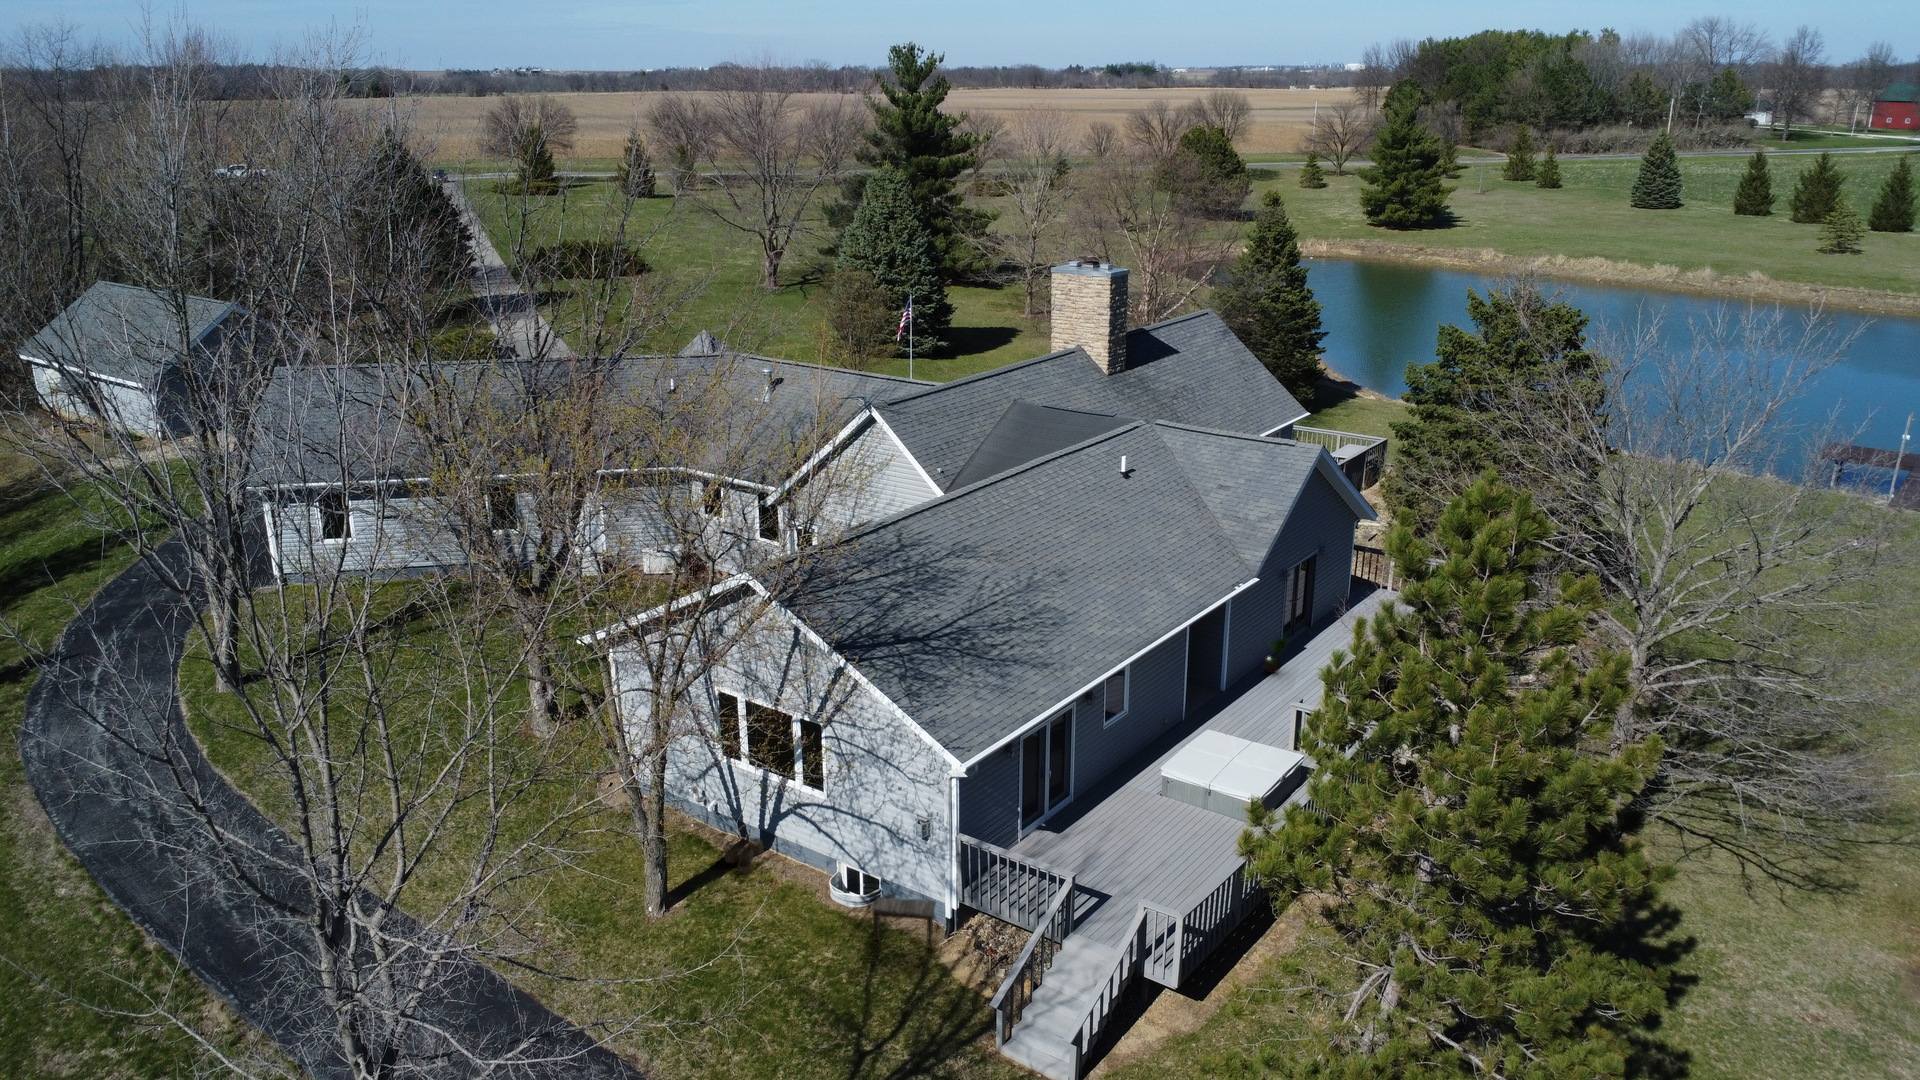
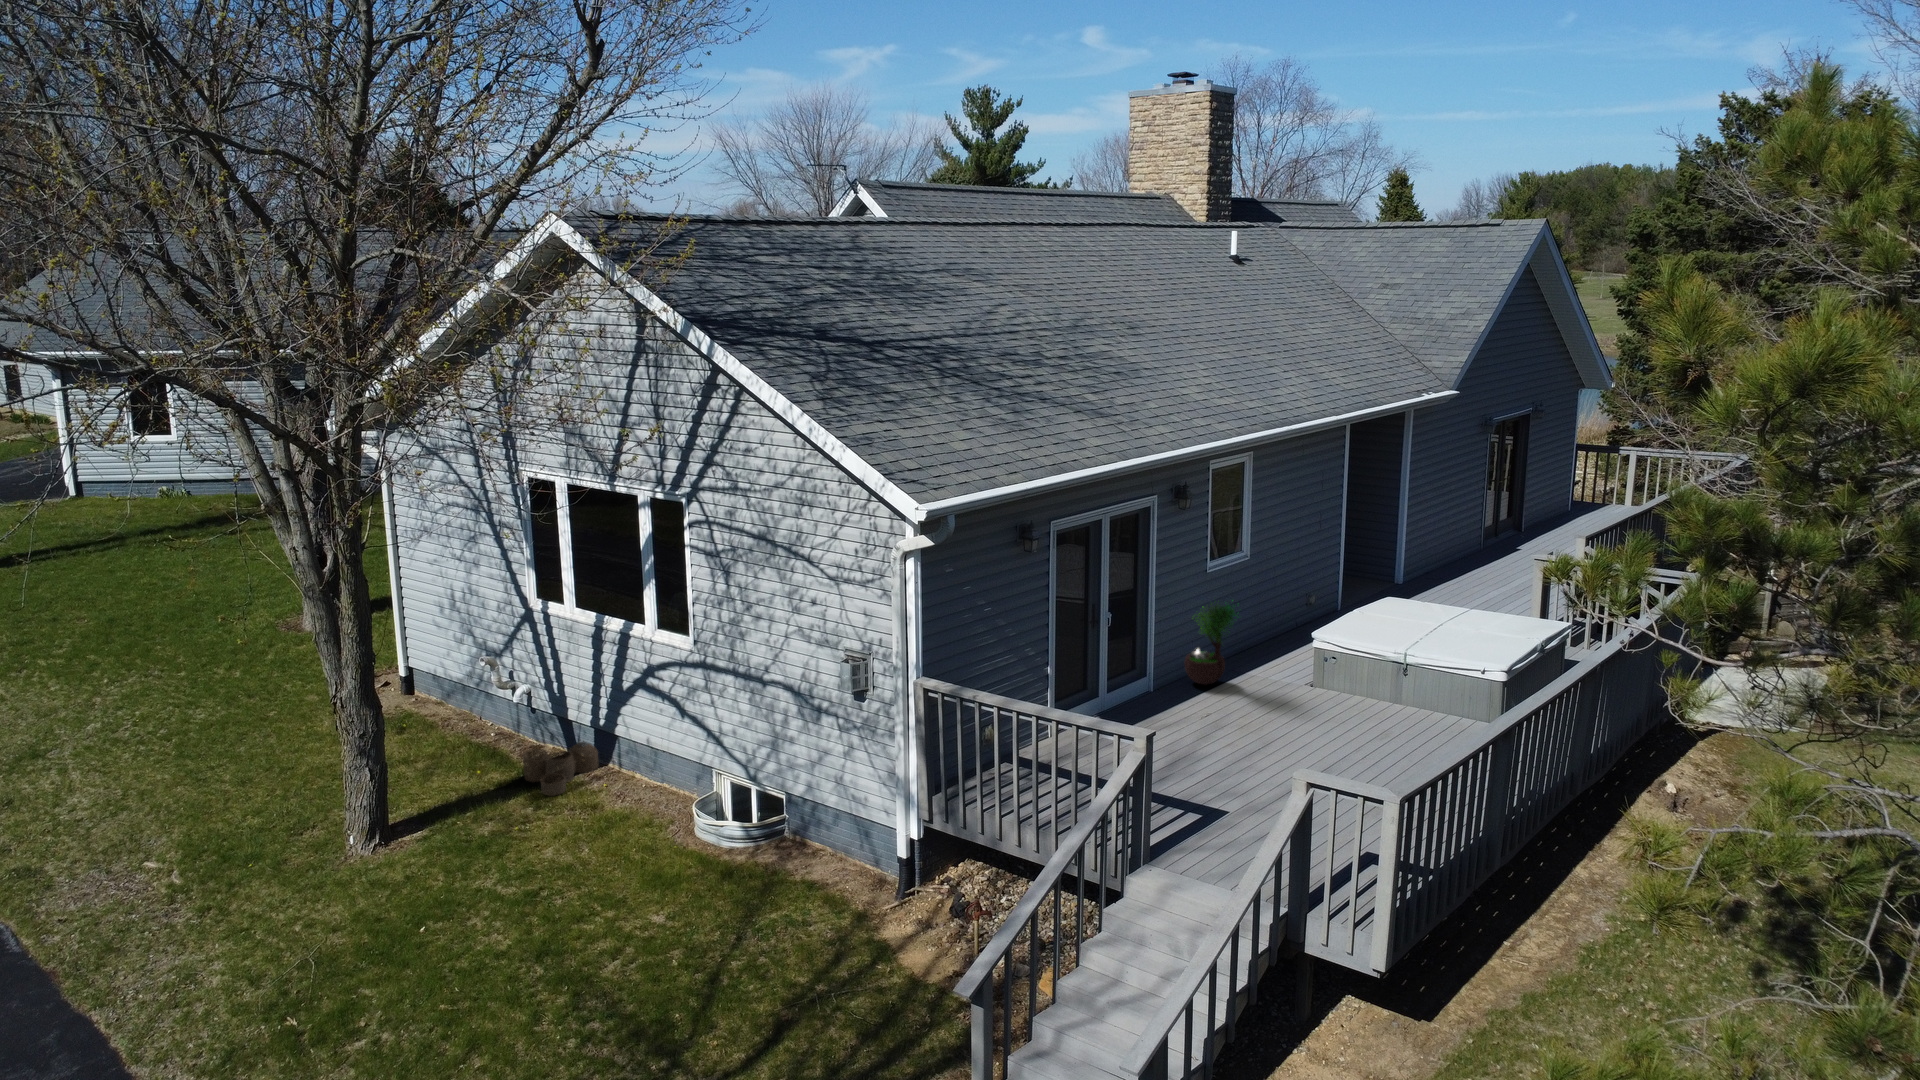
potted tree: present [1263,638,1287,673] -> present [1185,600,1238,685]
bench: present [872,897,936,944] -> none [750,816,880,907]

